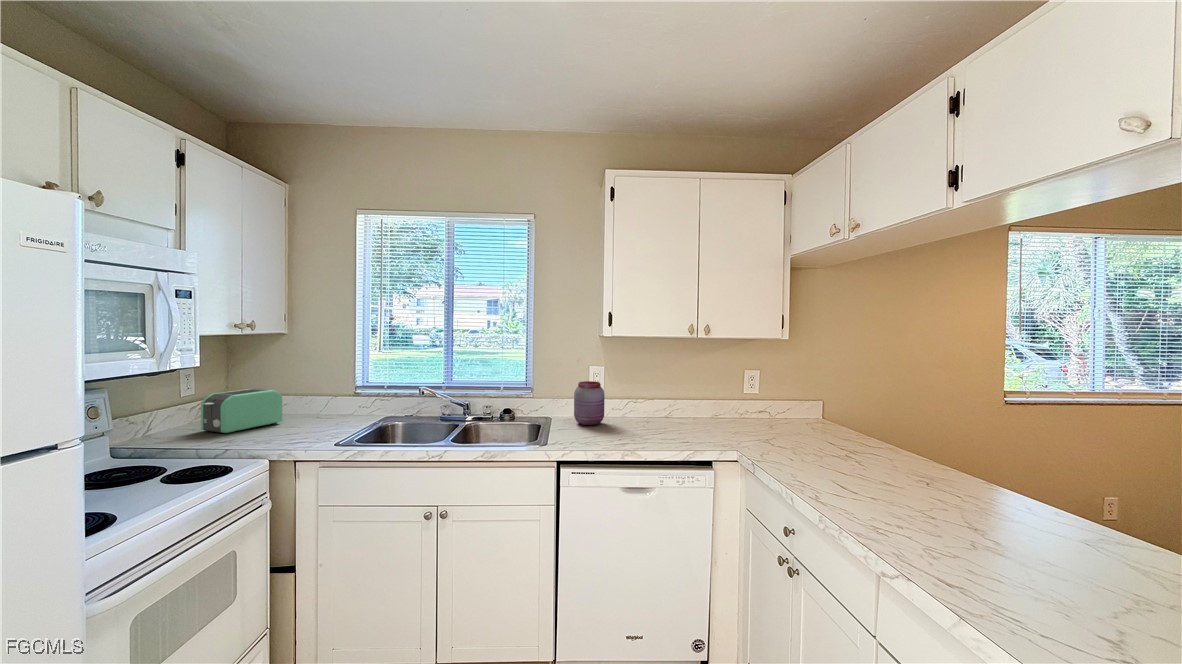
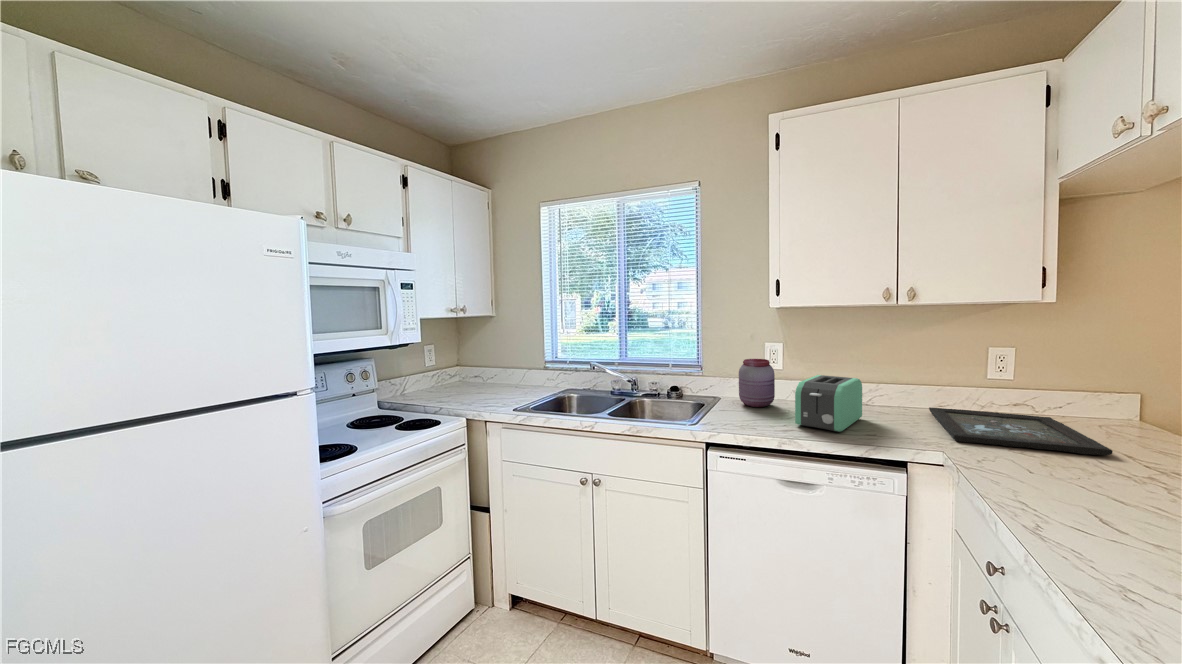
toaster: present [201,389,282,433] -> present [795,375,862,432]
tray: none [713,417,814,441] -> present [929,407,1113,455]

